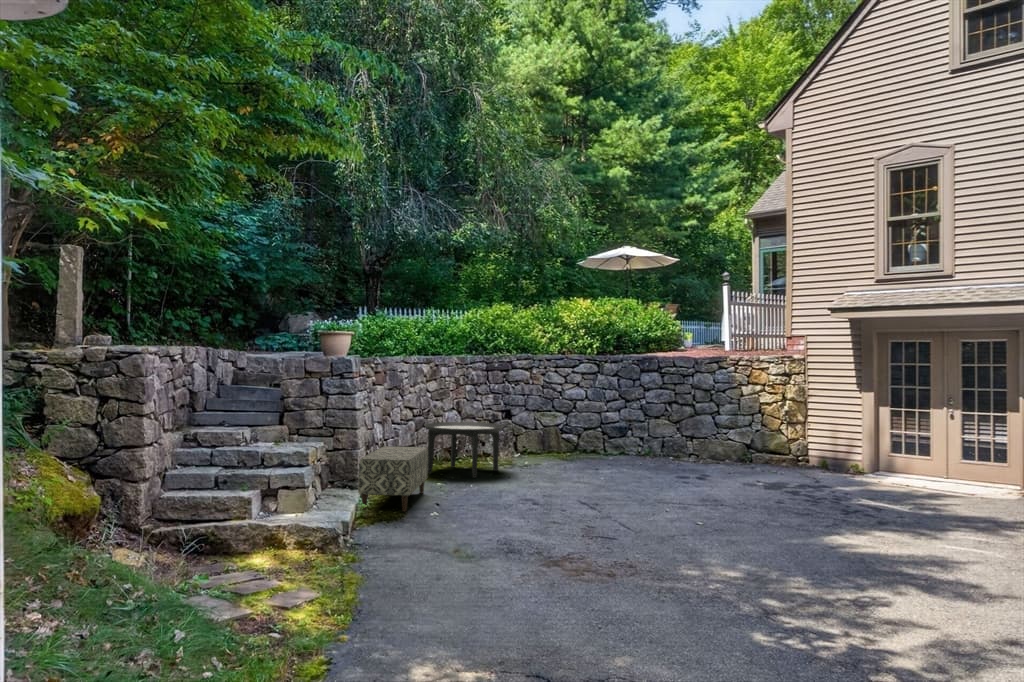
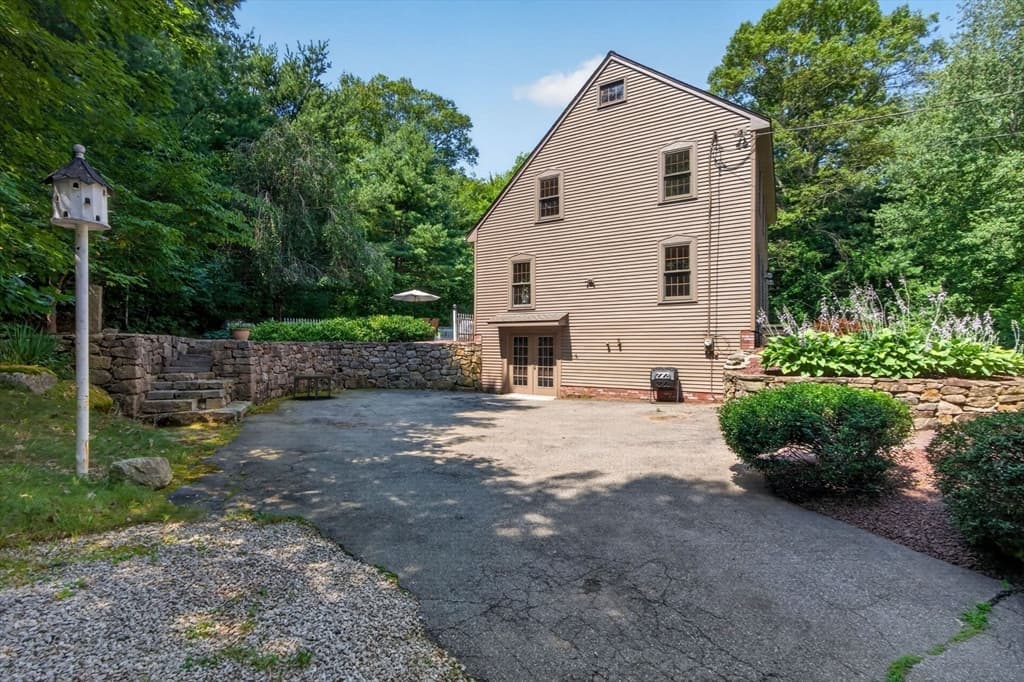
bench: present [358,446,428,512] -> none [250,383,288,410]

